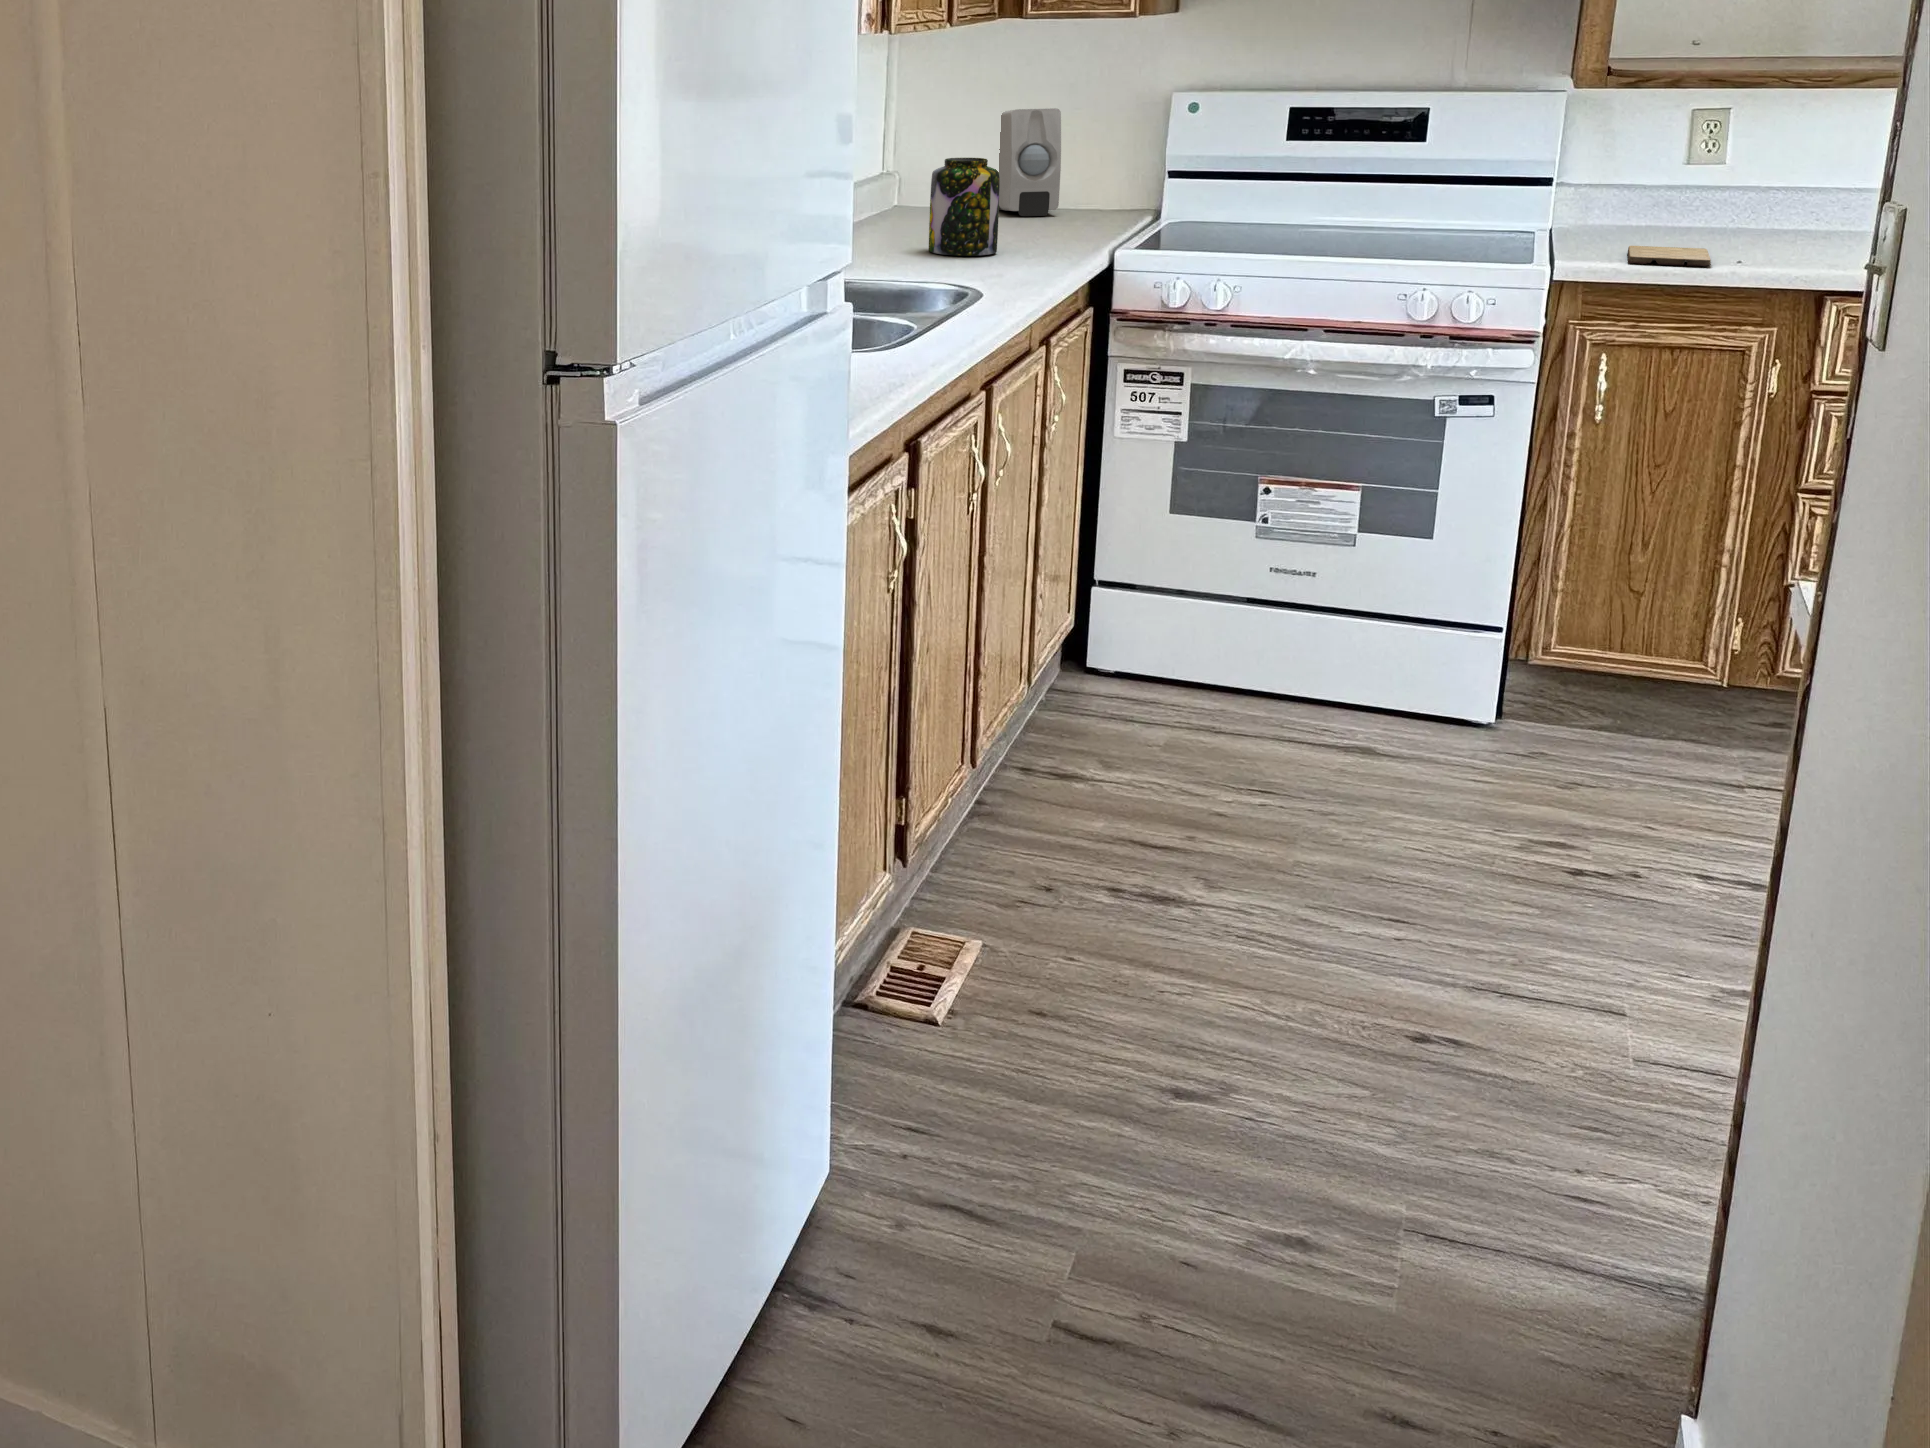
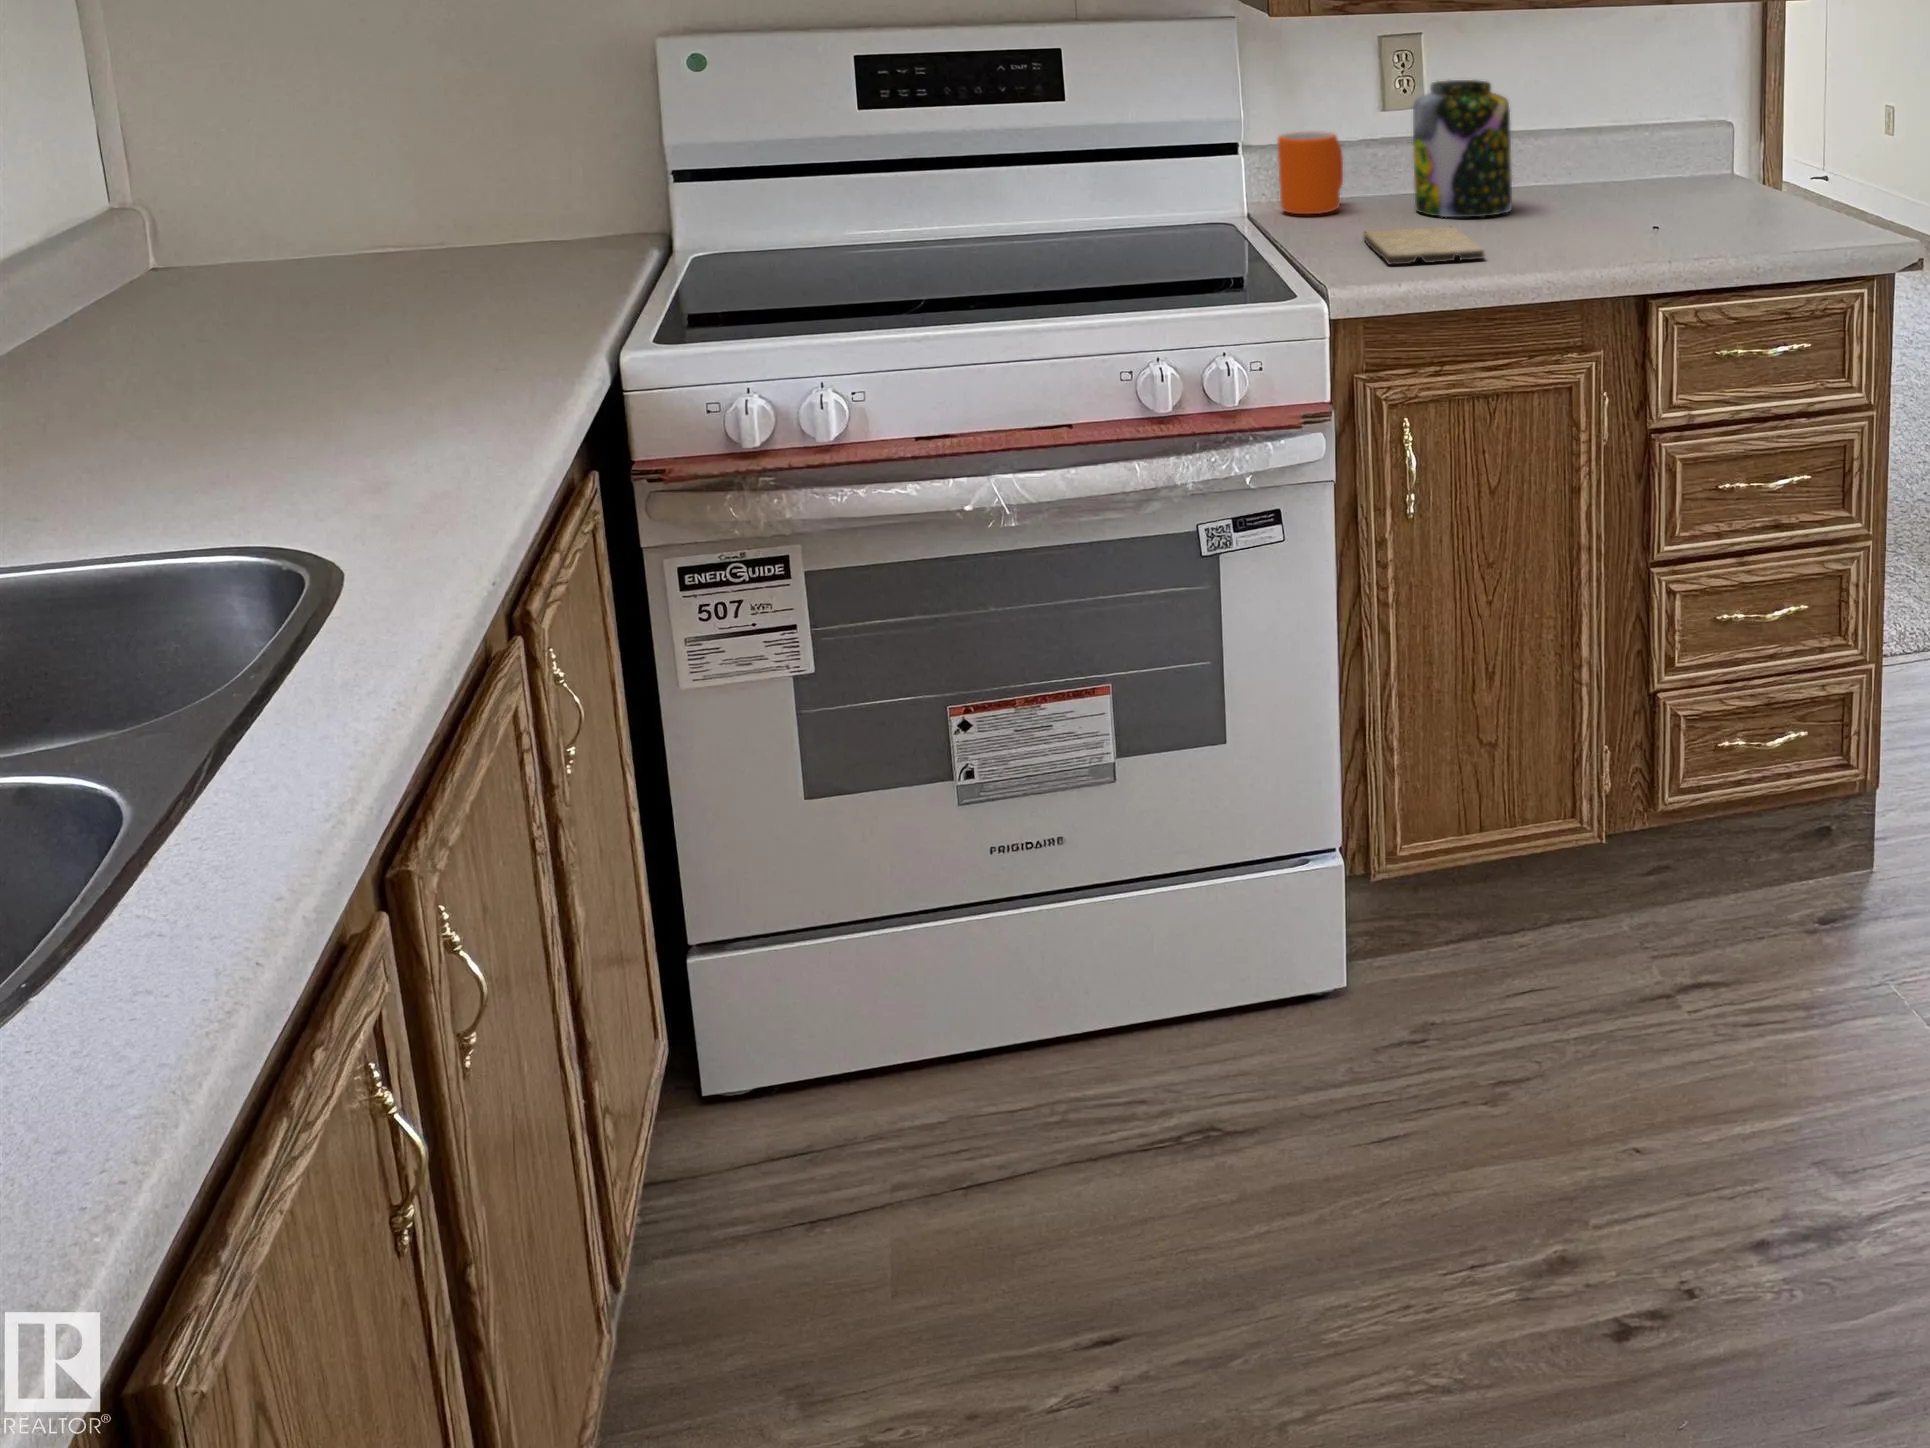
soap dispenser: present [999,108,1061,216] -> none [335,71,485,268]
jar: present [929,158,1000,256] -> present [1413,80,1512,217]
mug: none [1583,179,1645,237] -> present [1278,131,1343,214]

